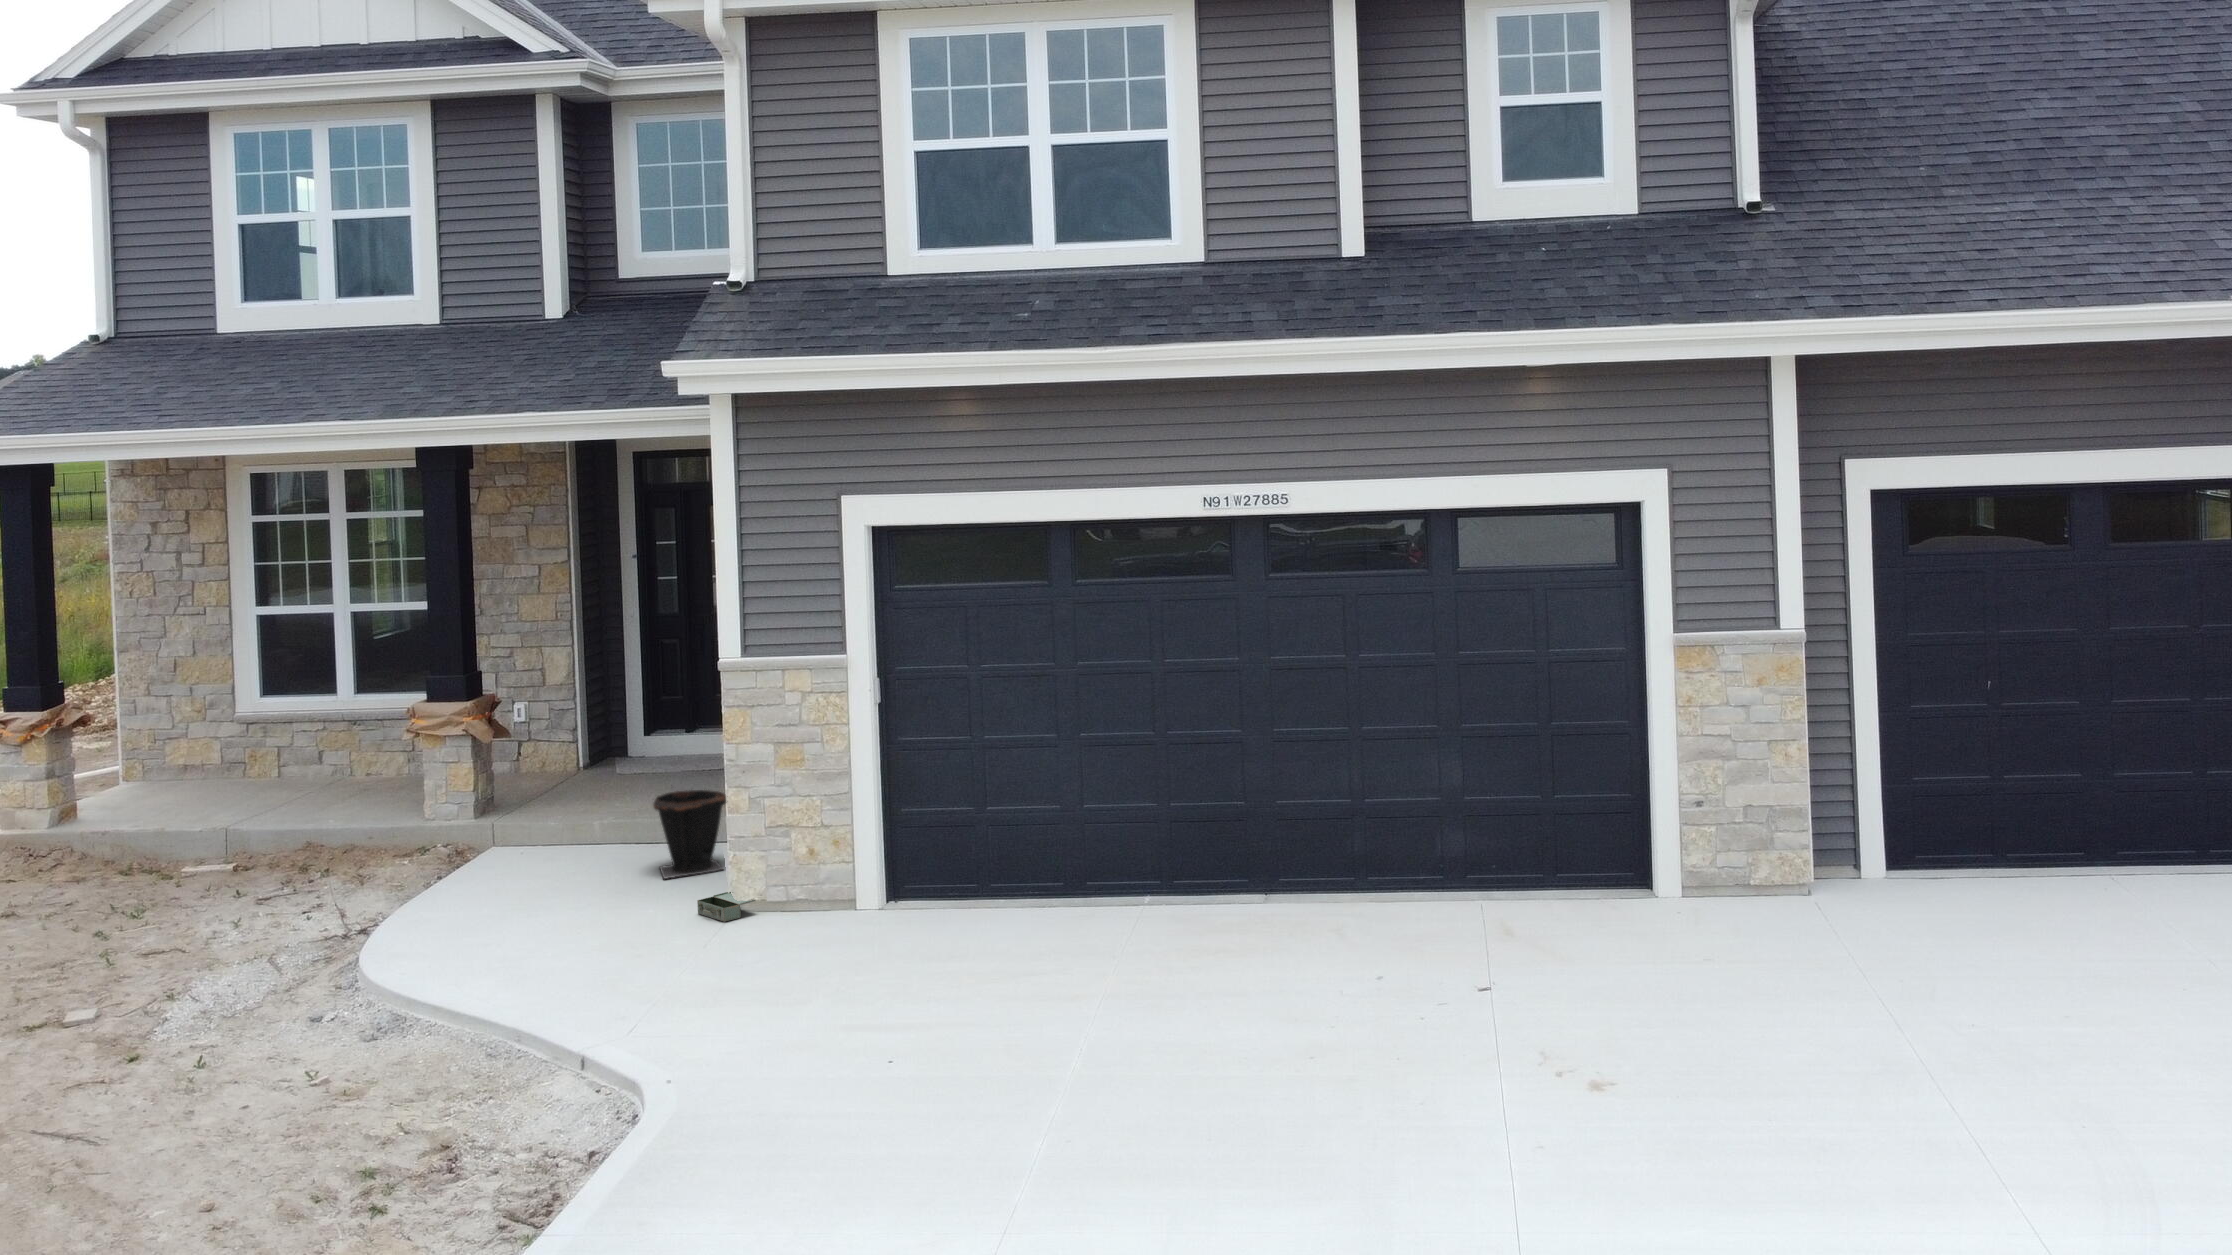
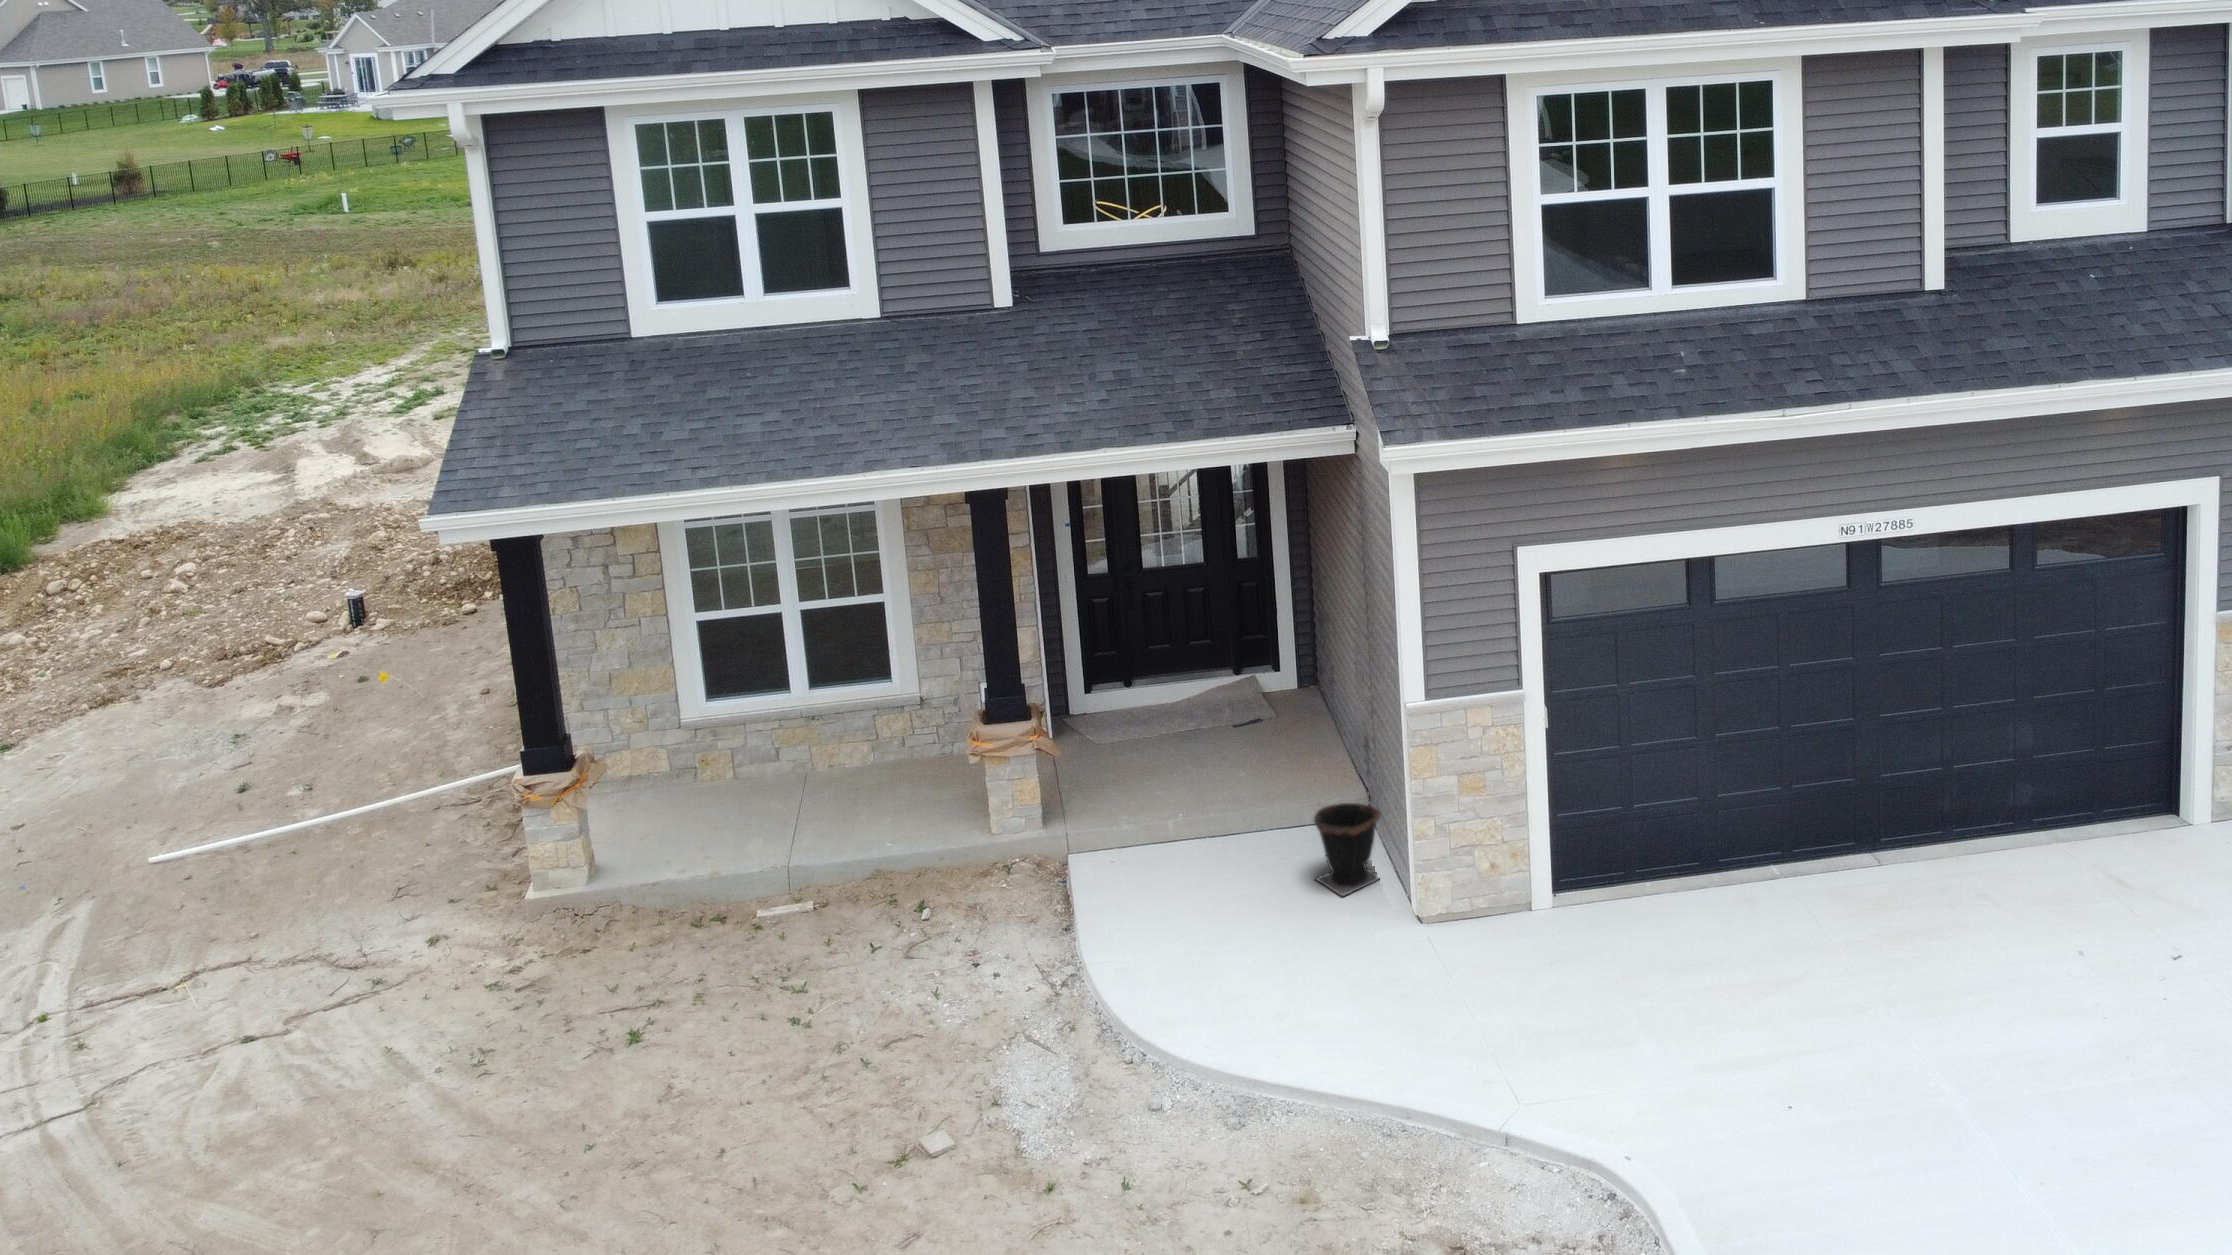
toolbox: present [697,892,755,922] -> none [1438,917,1494,952]

